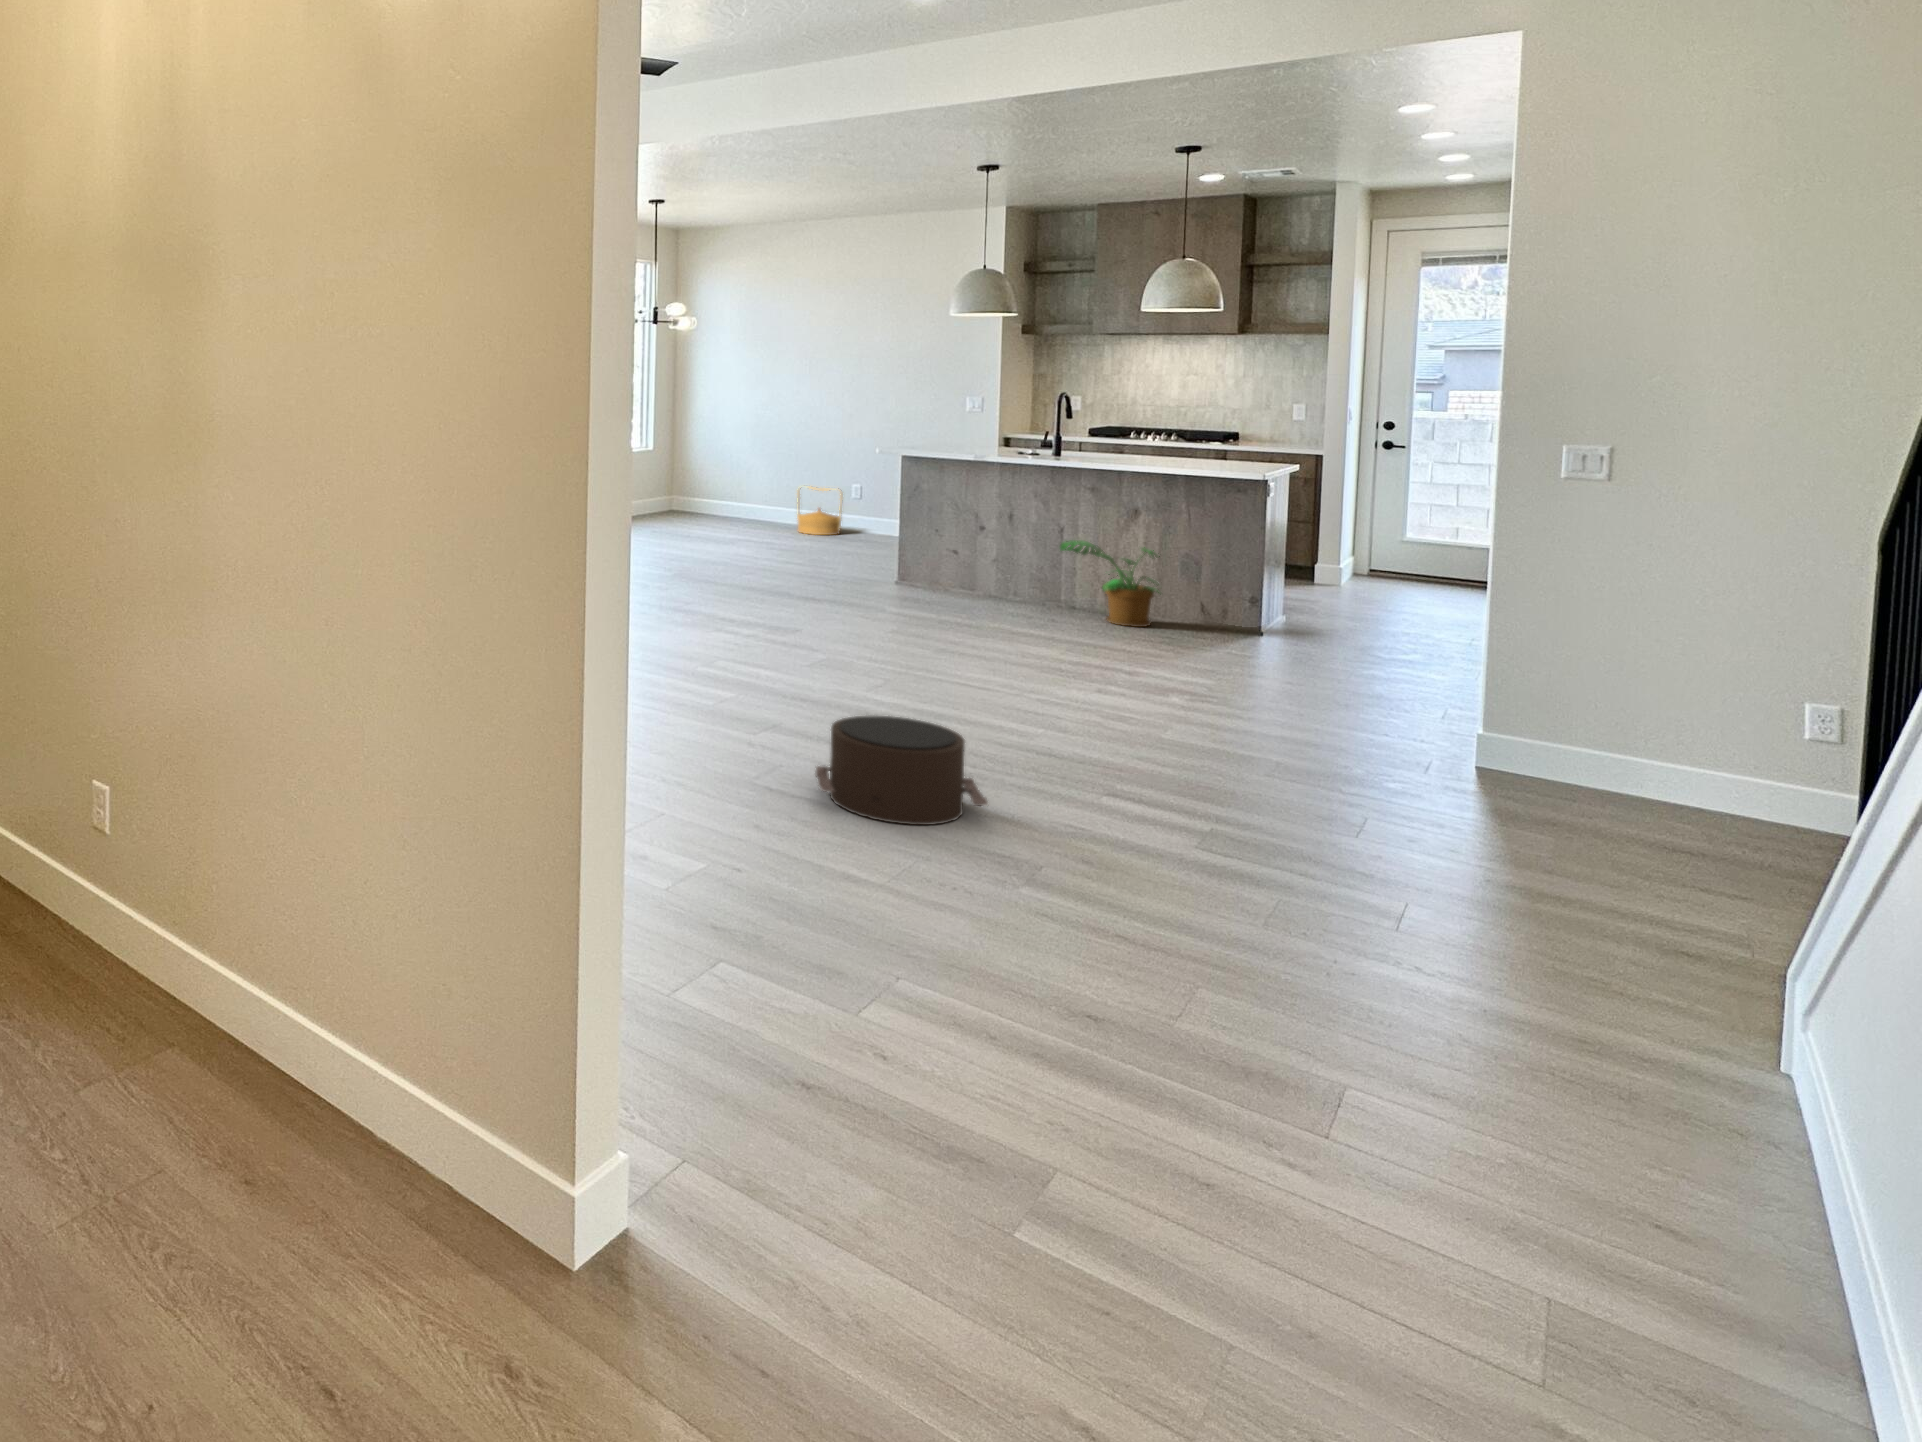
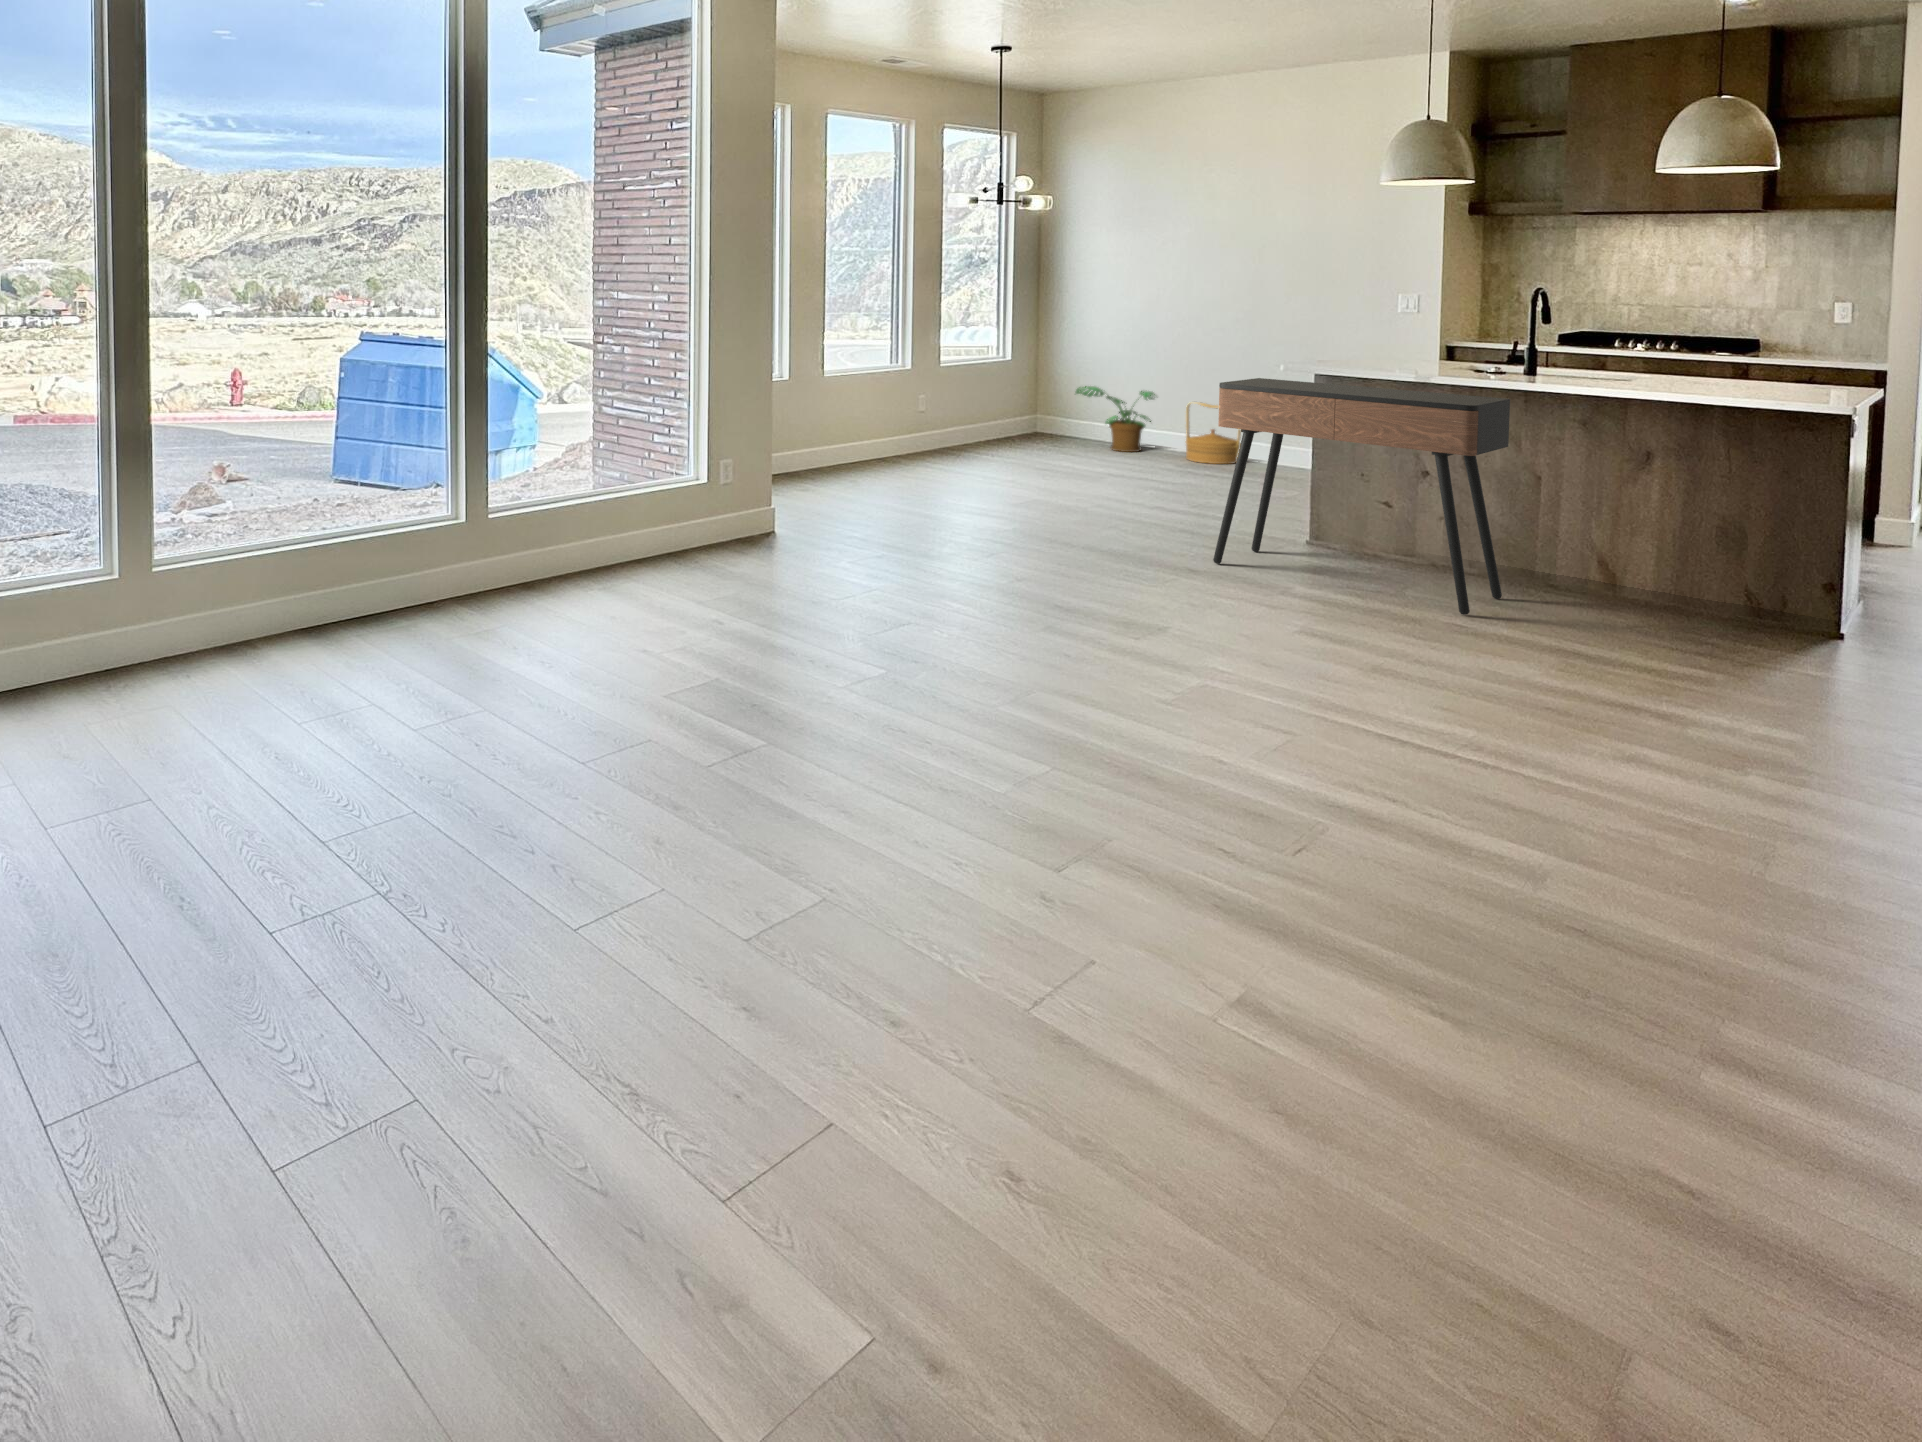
console table: none [829,459,1041,622] -> present [1213,378,1510,615]
potted plant: present [1060,540,1161,627] -> present [1076,386,1155,452]
pouf: present [816,716,988,825] -> none [1126,901,1472,1188]

